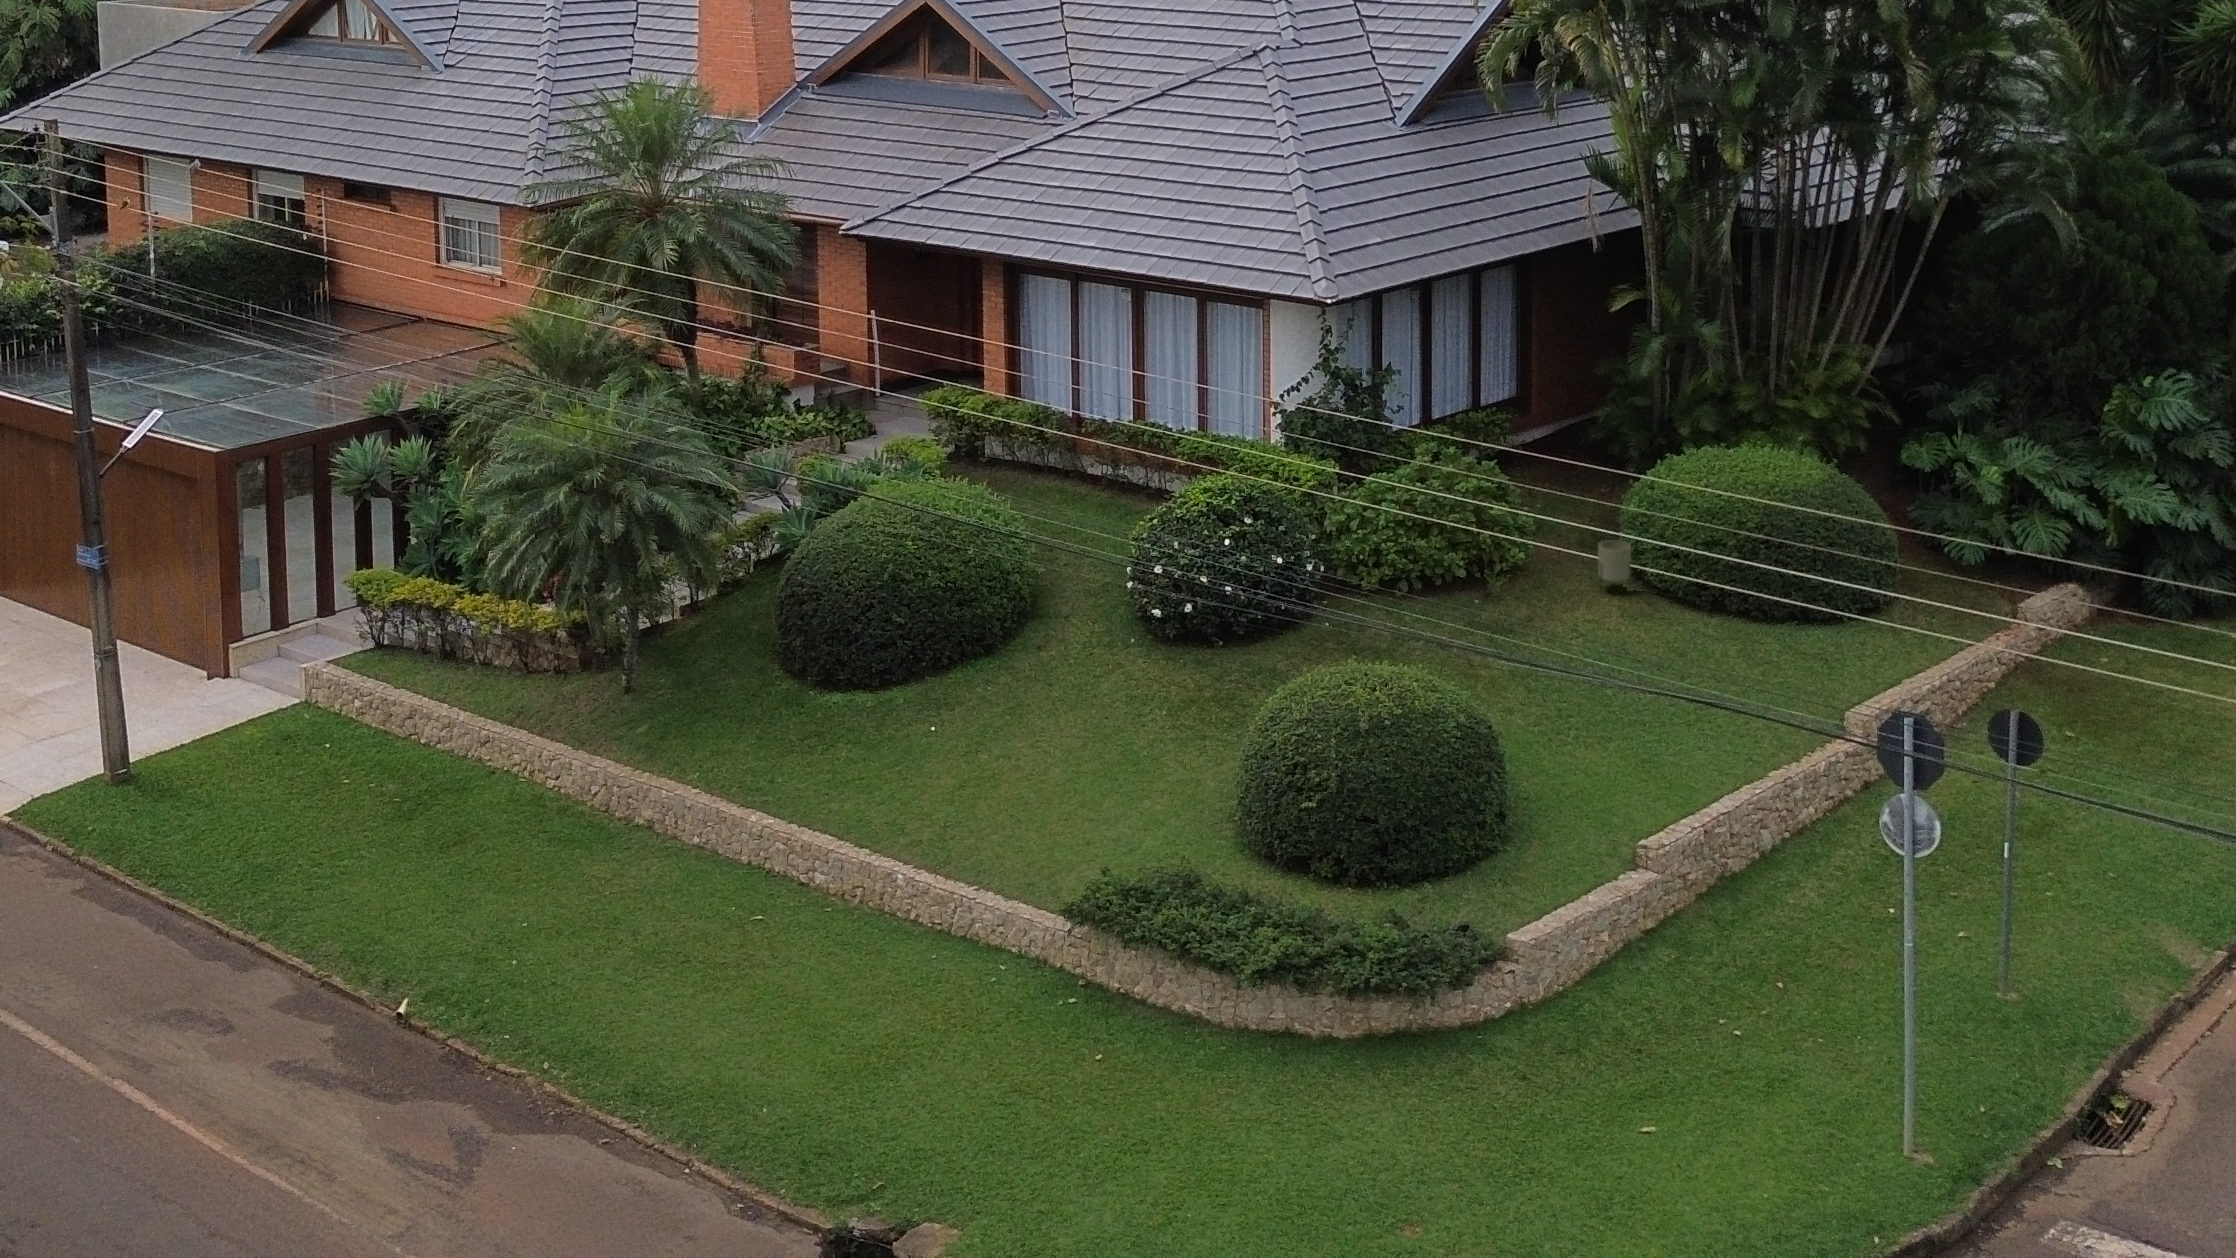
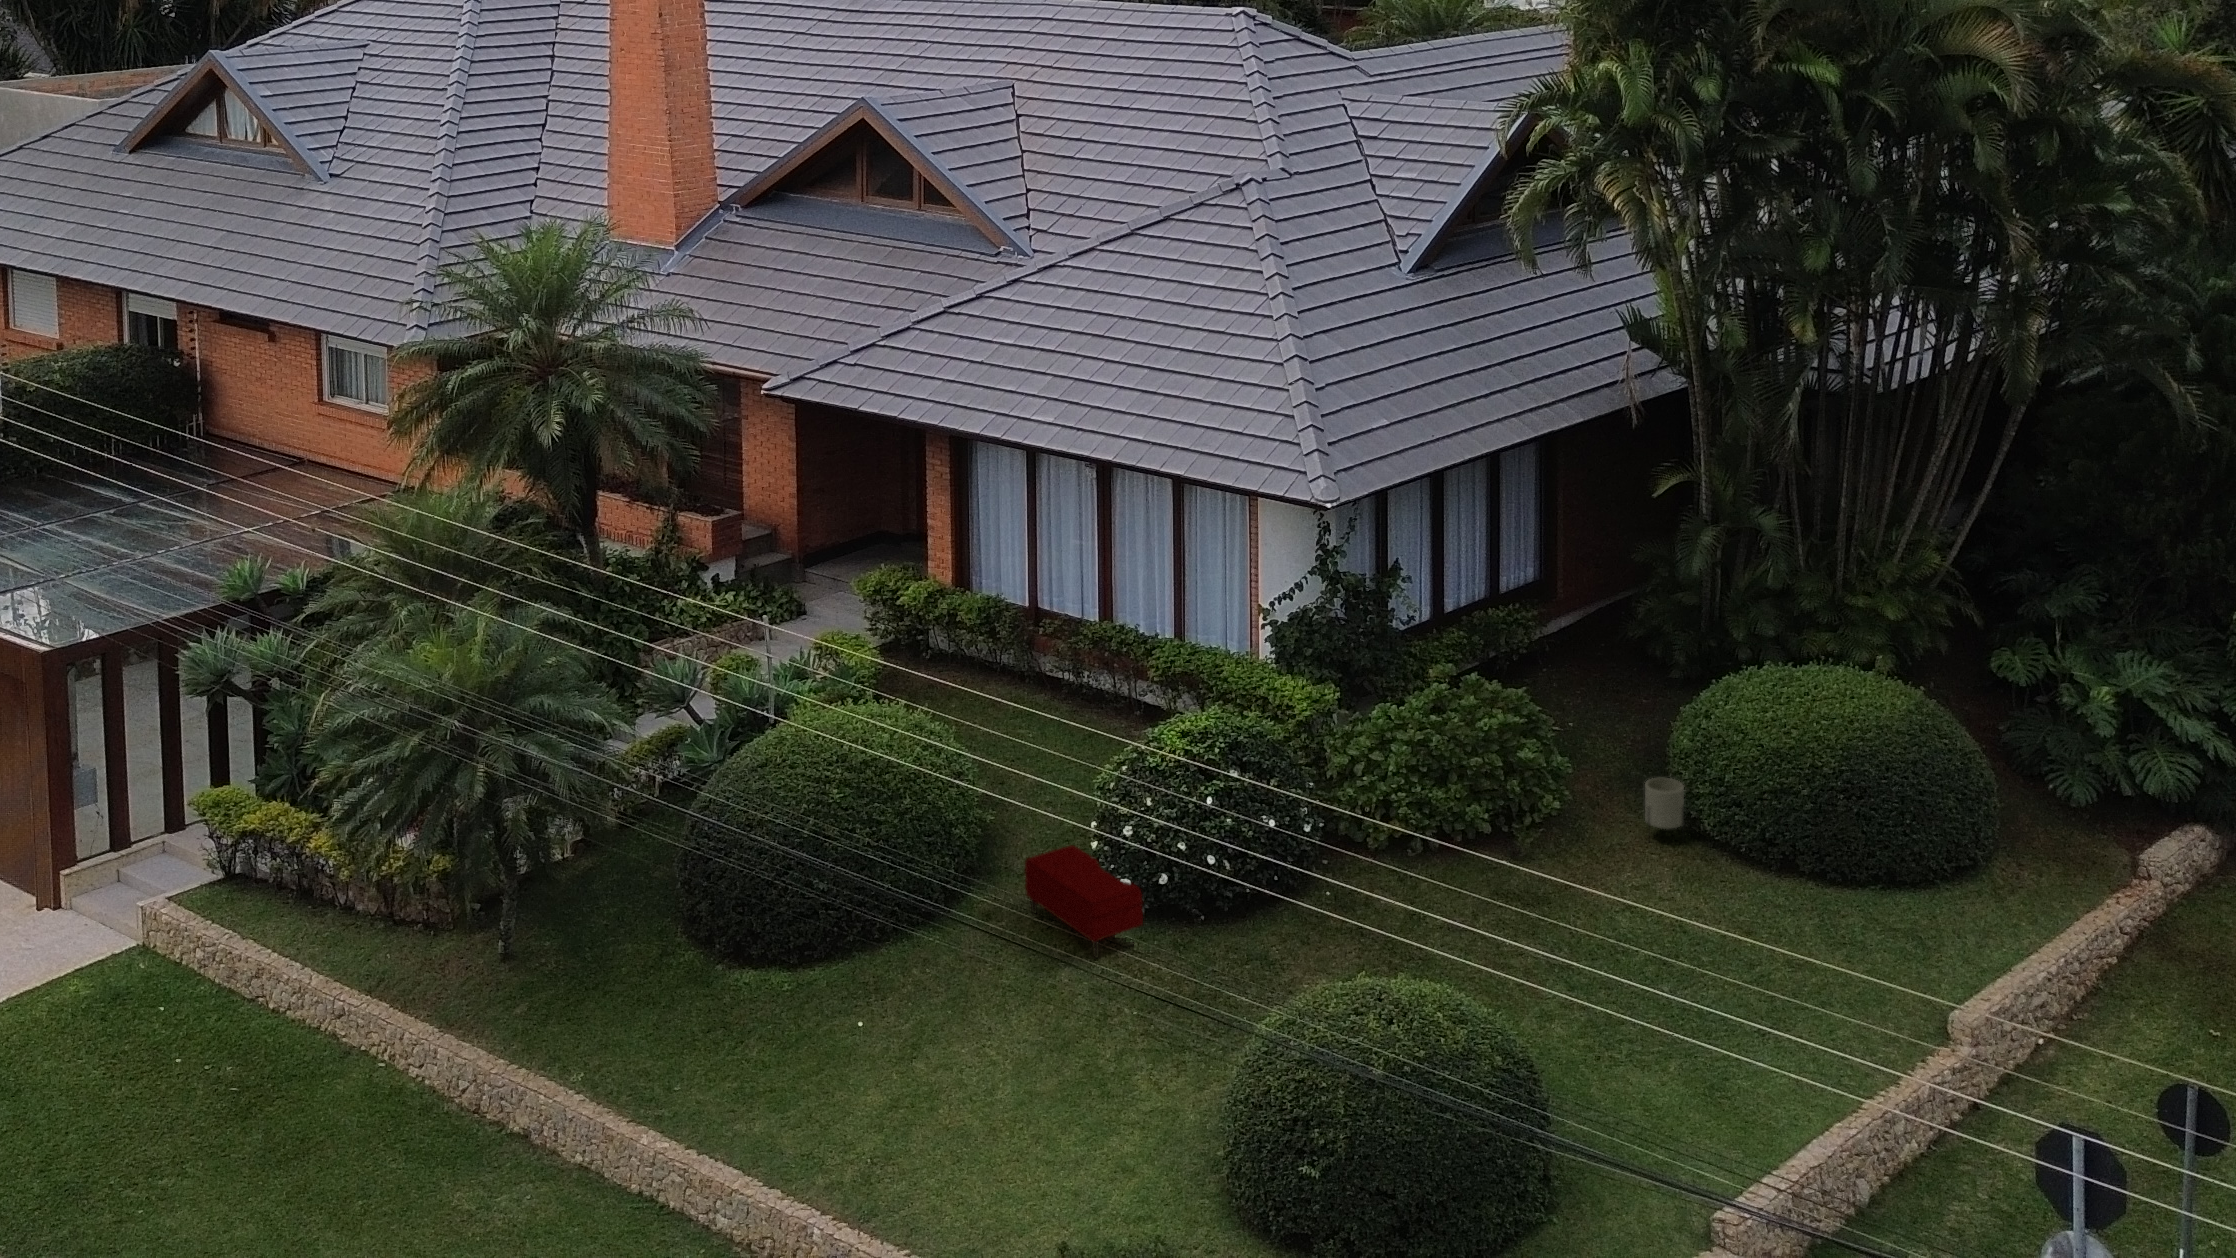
bench: none [1068,592,1169,678] -> present [1025,845,1143,957]

